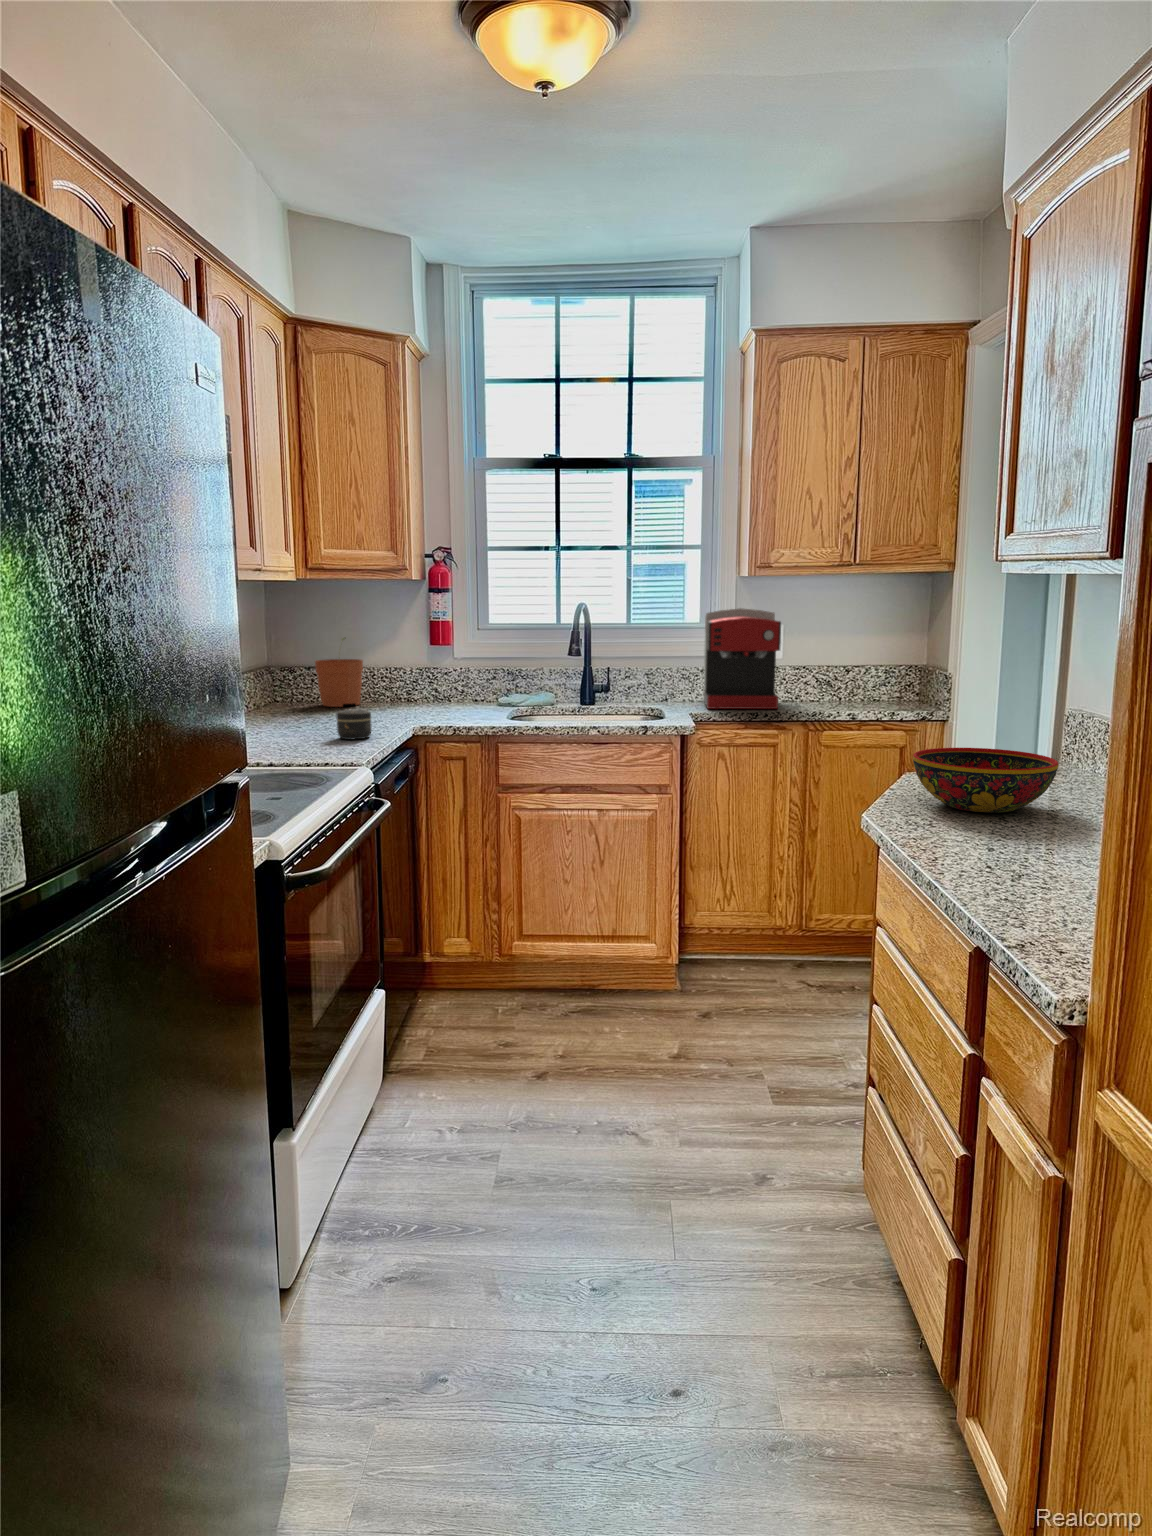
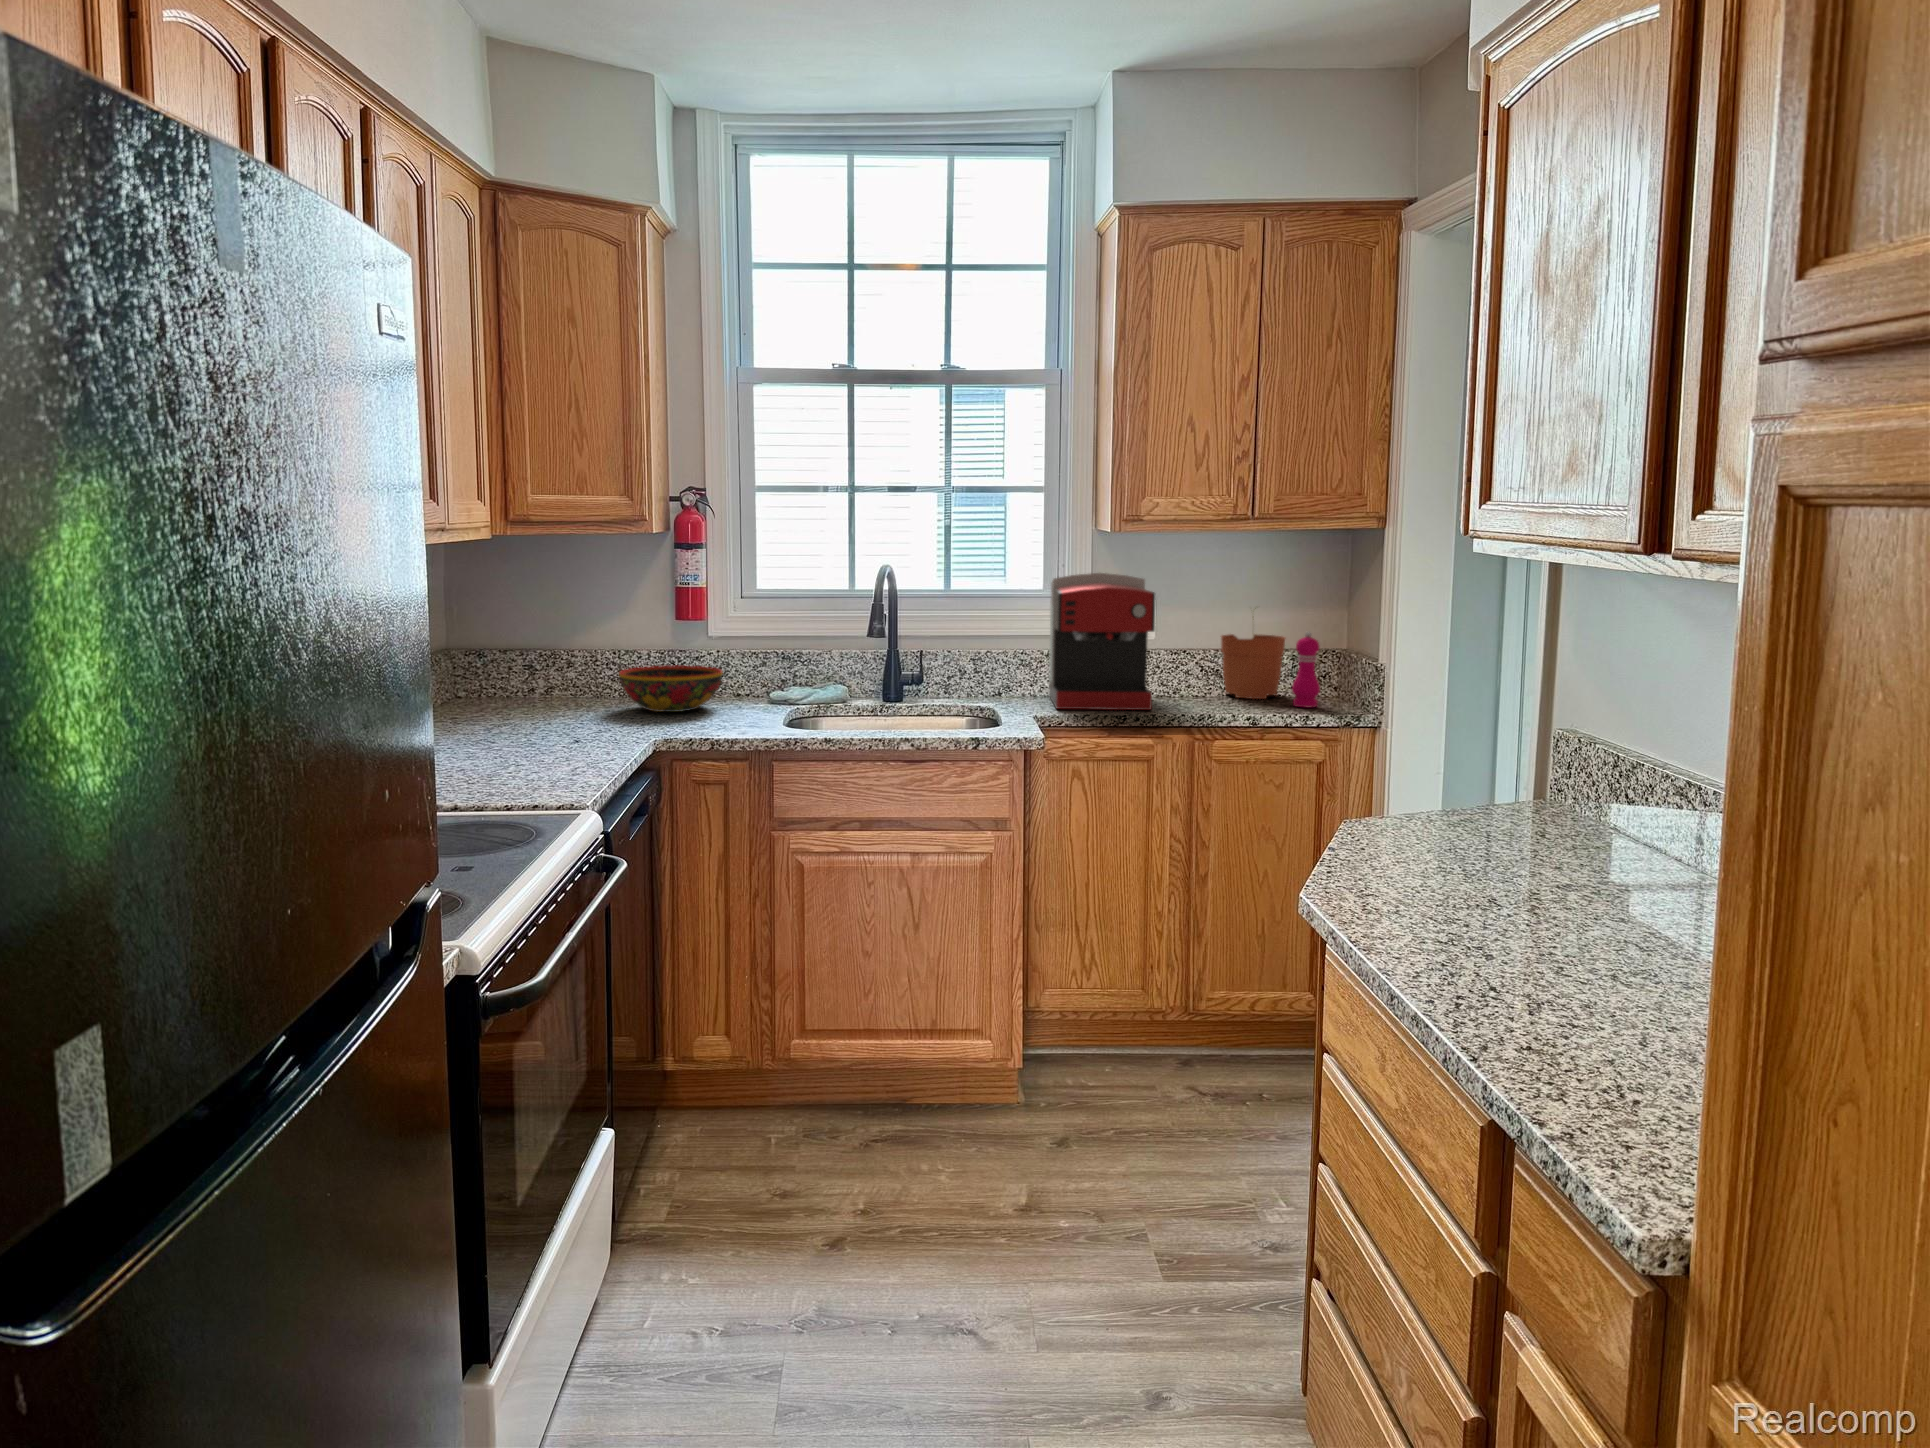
plant pot: present [315,638,363,707] -> present [1221,619,1285,699]
pepper mill: none [883,650,905,707] -> present [1292,631,1320,707]
jar: present [337,710,372,740] -> none [550,718,598,761]
bowl: present [913,748,1059,813] -> present [619,666,723,712]

